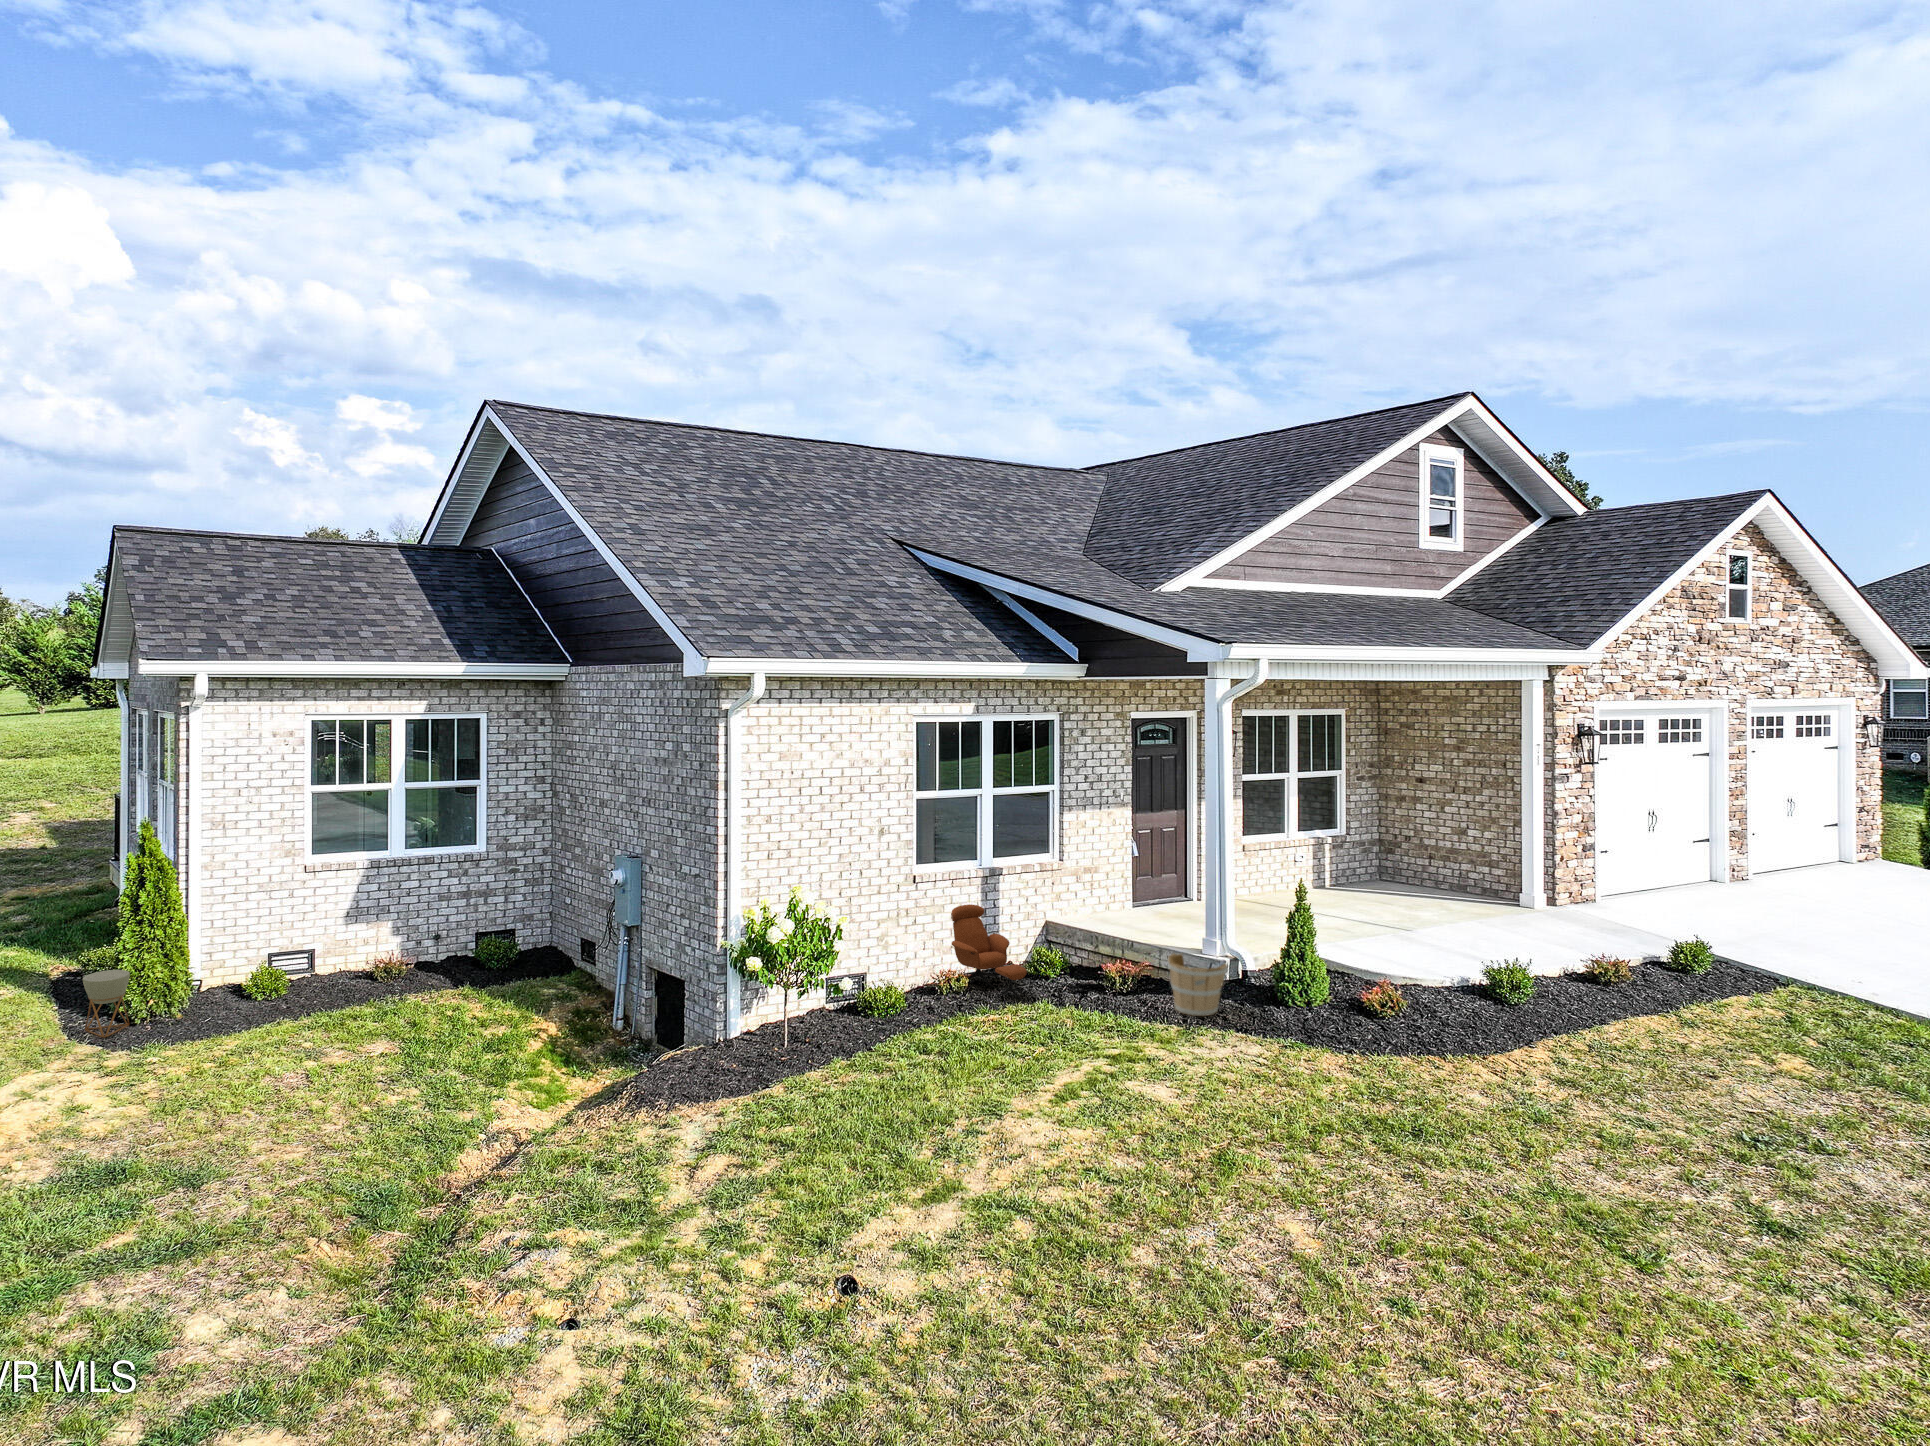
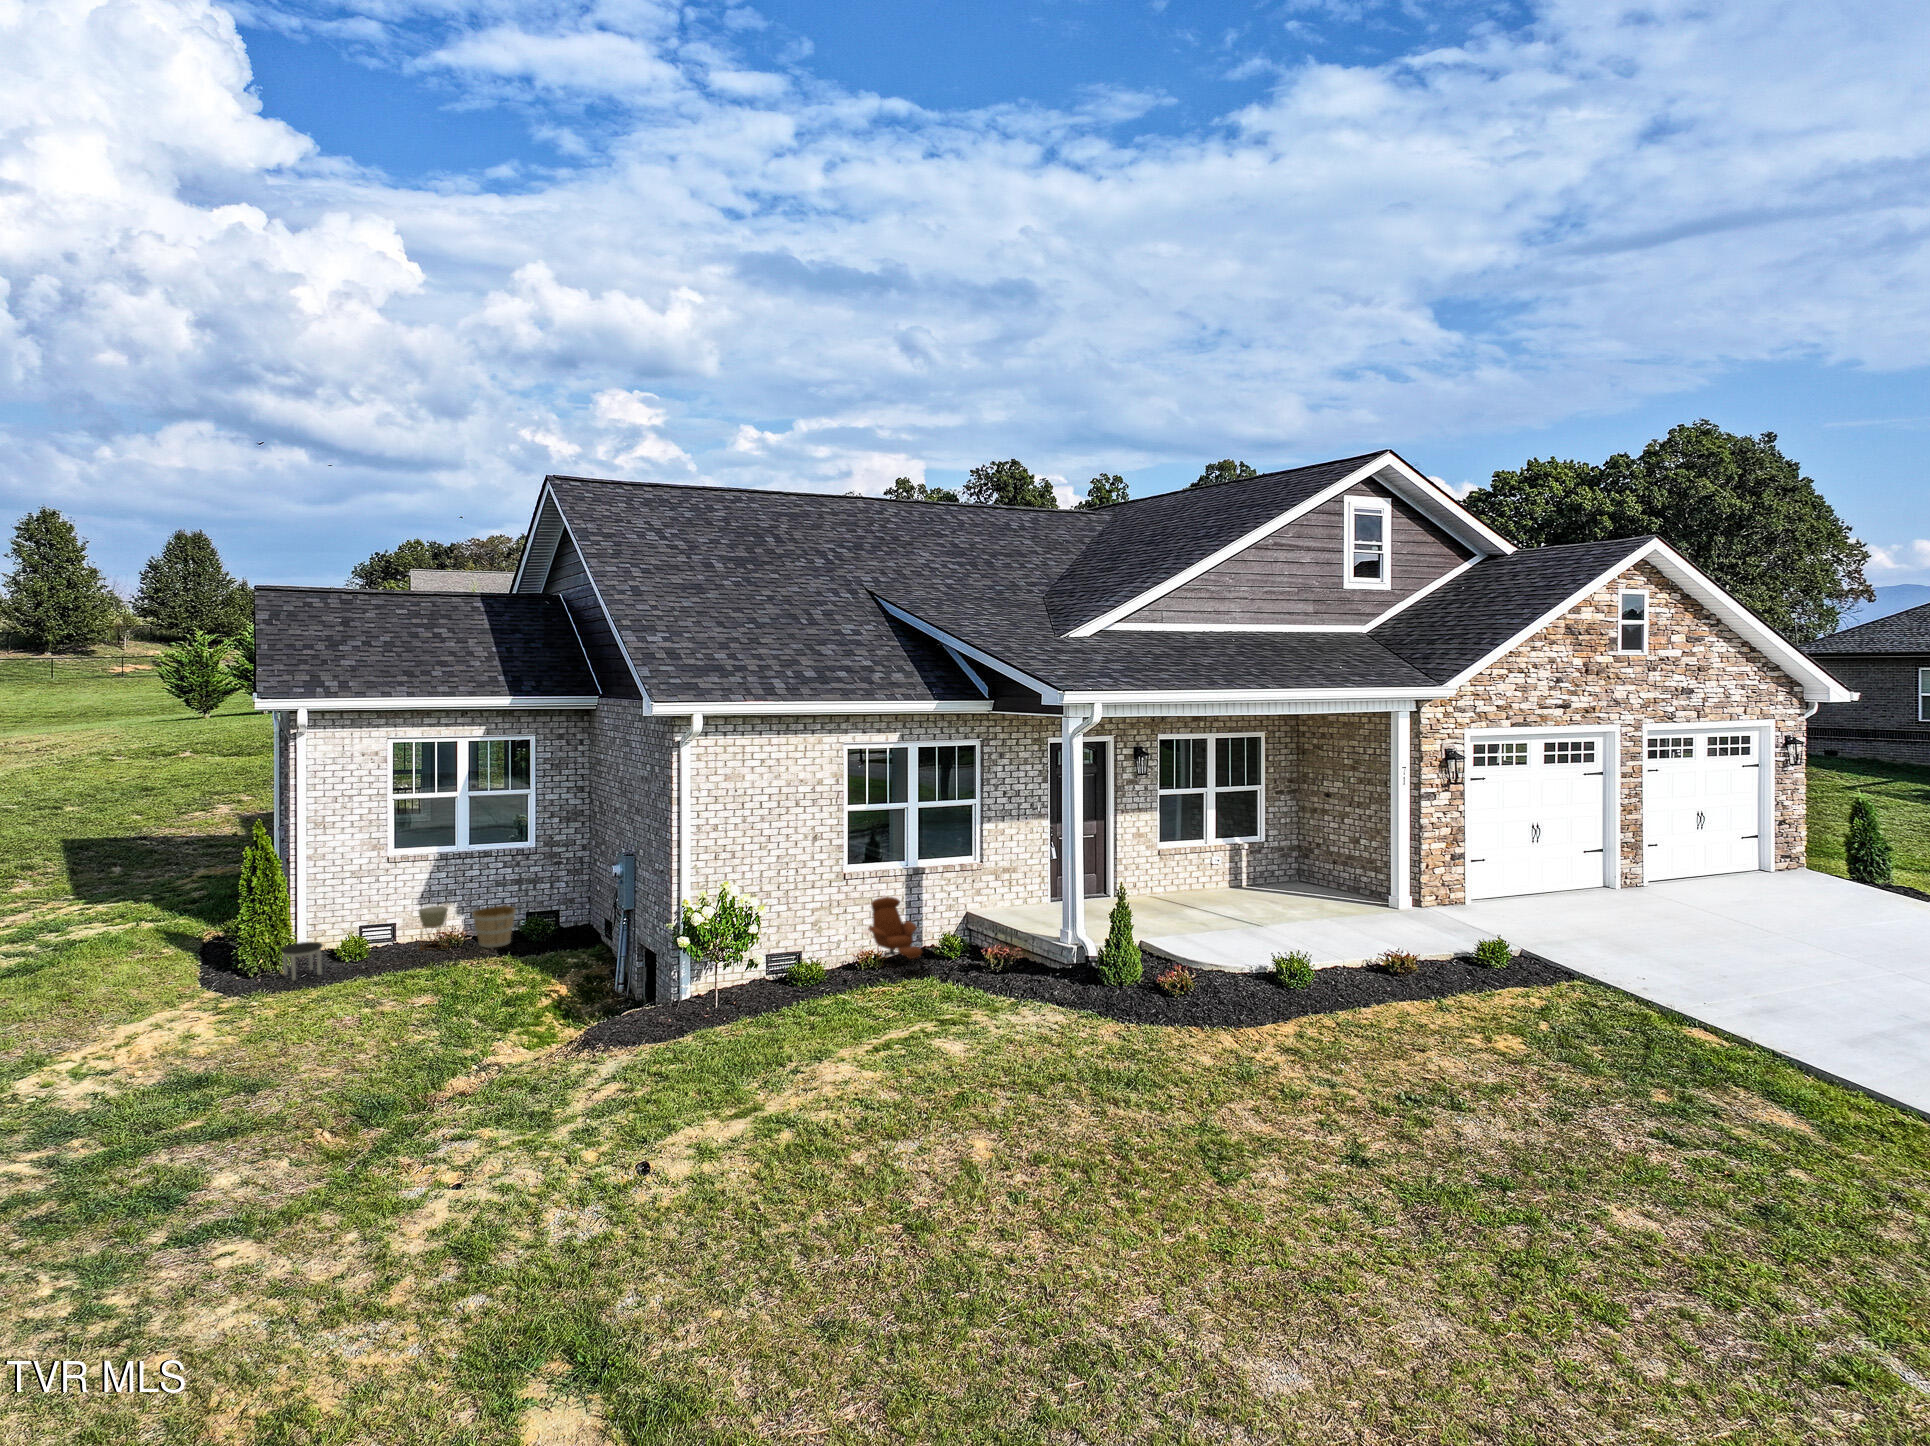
wooden bucket: present [1168,954,1228,1016] -> present [472,905,516,948]
planter: present [83,970,130,1038] -> present [418,906,448,950]
round table: none [175,976,232,1028] -> present [280,942,323,980]

